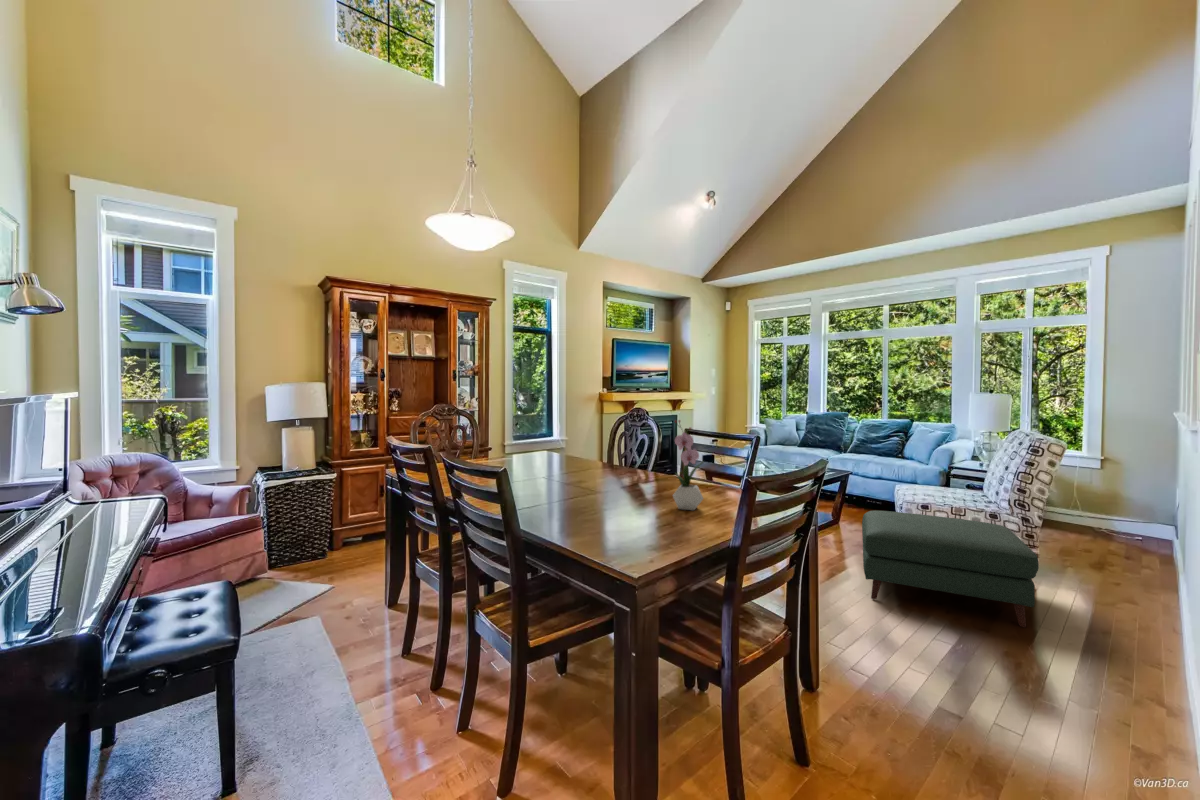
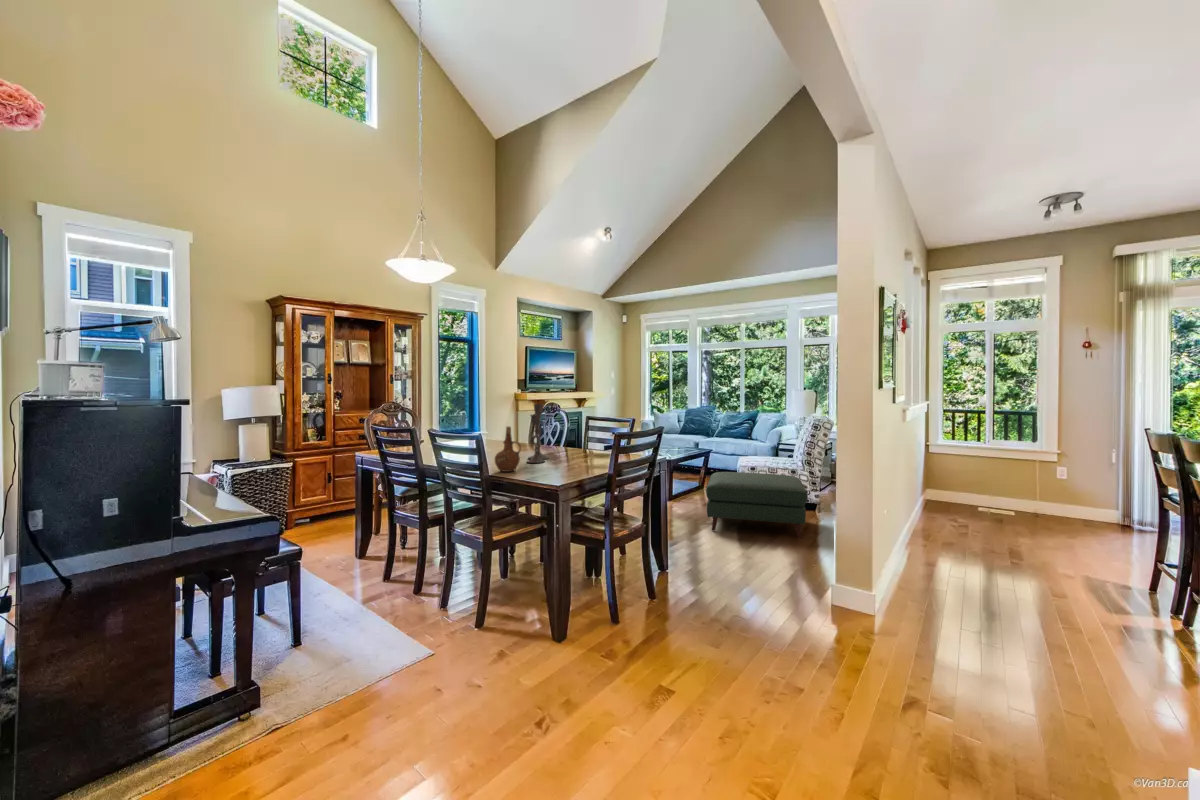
candlestick: none [606,415,640,504] -> present [527,404,549,463]
flower arrangement: present [673,420,703,510] -> none [571,405,591,464]
ceramic pitcher: none [556,451,596,521] -> present [495,426,521,472]

